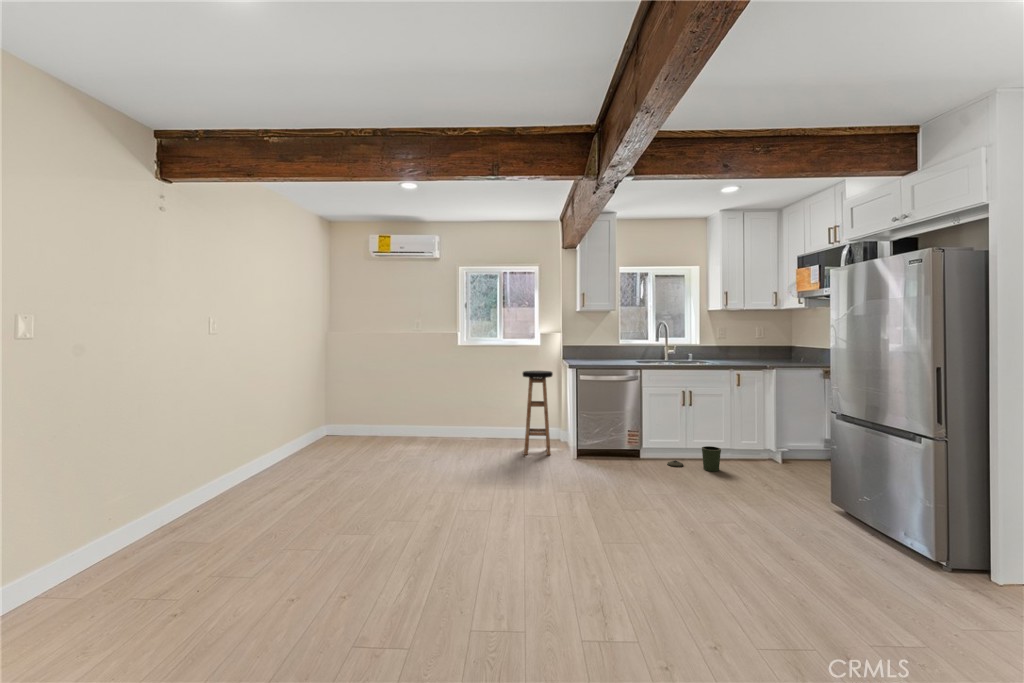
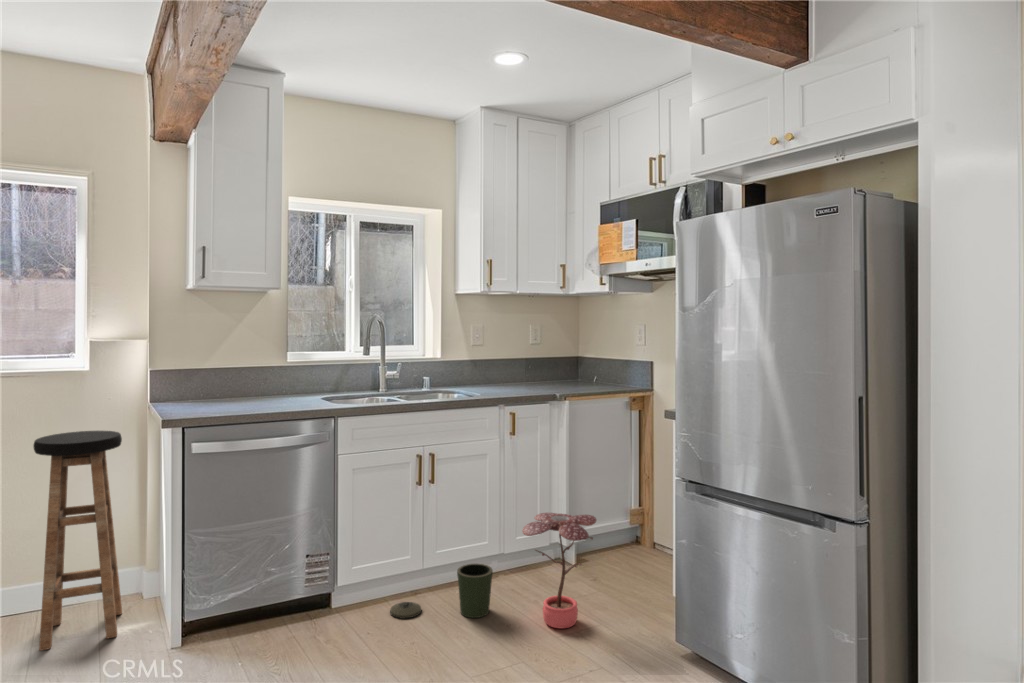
potted plant: none [736,423,780,480] -> present [522,513,596,628]

